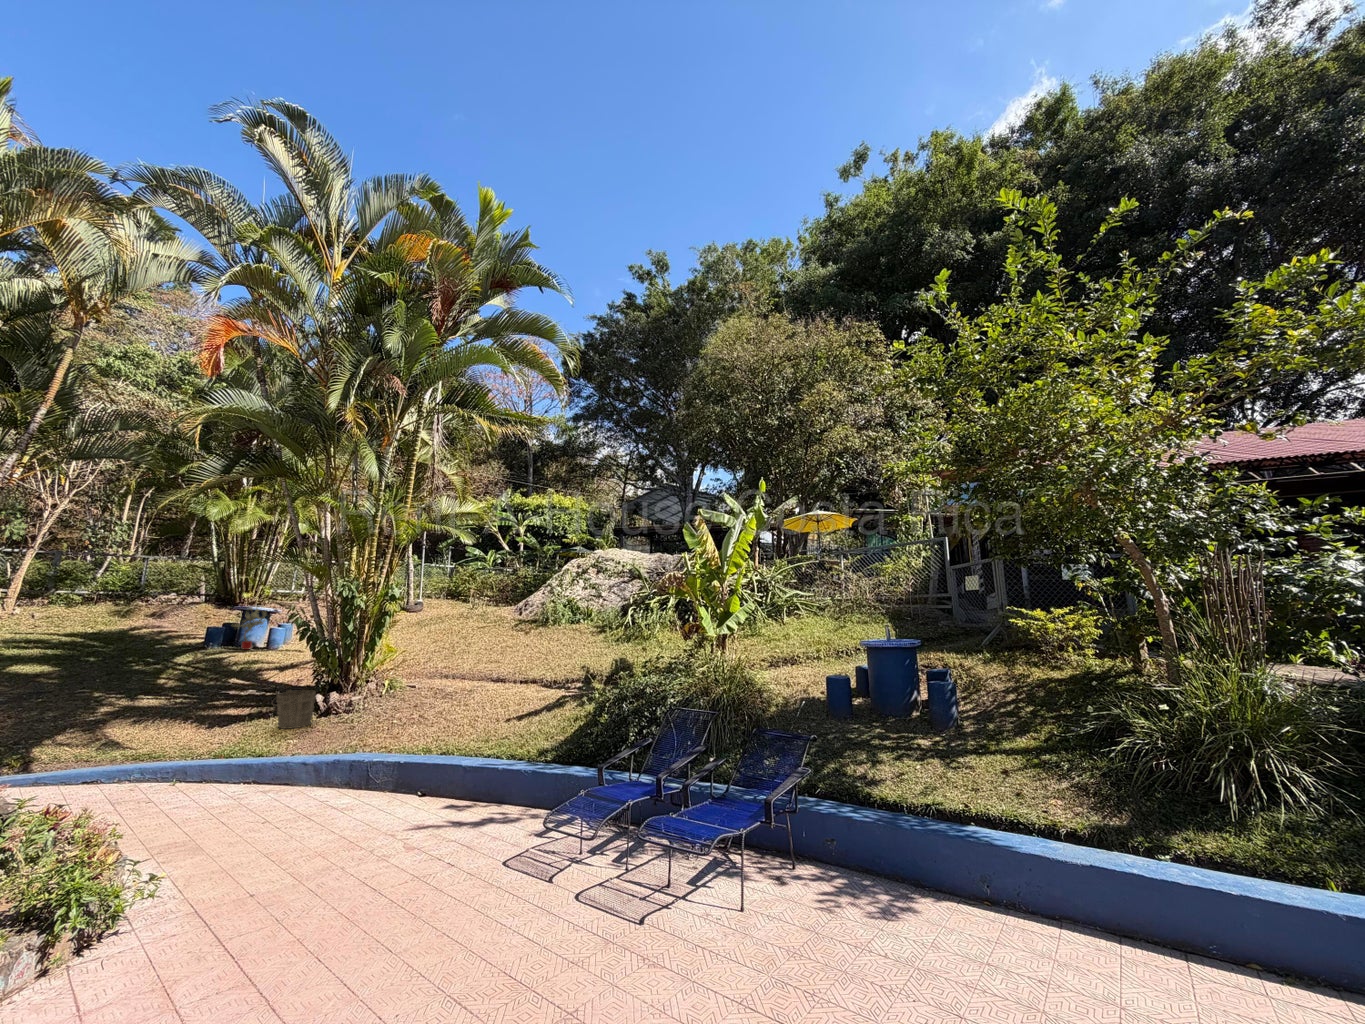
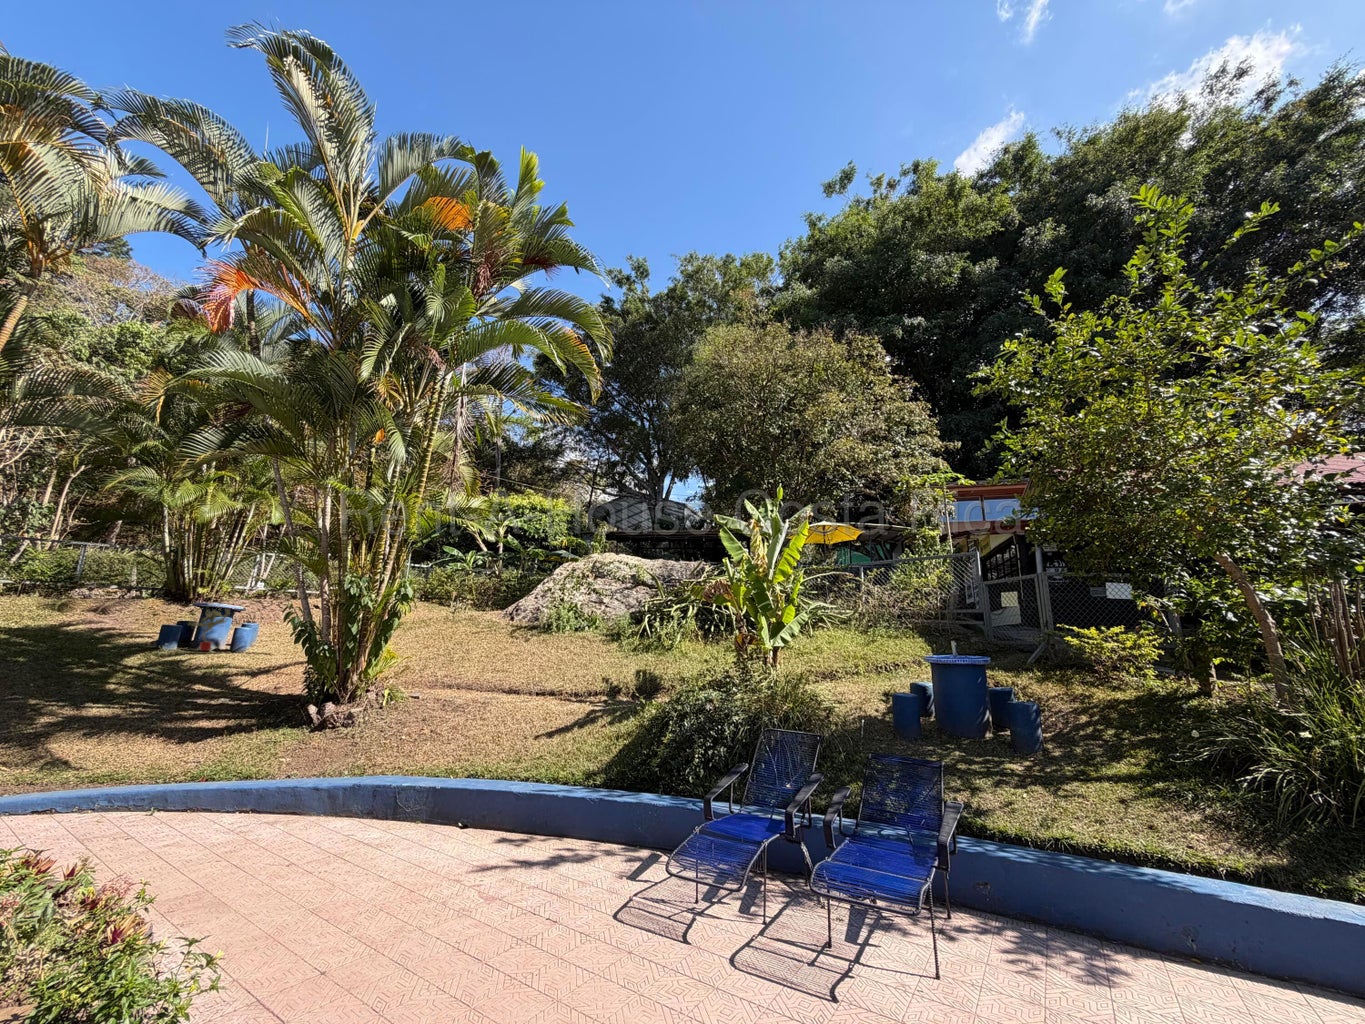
bucket: present [276,690,316,729] -> none [260,699,311,744]

